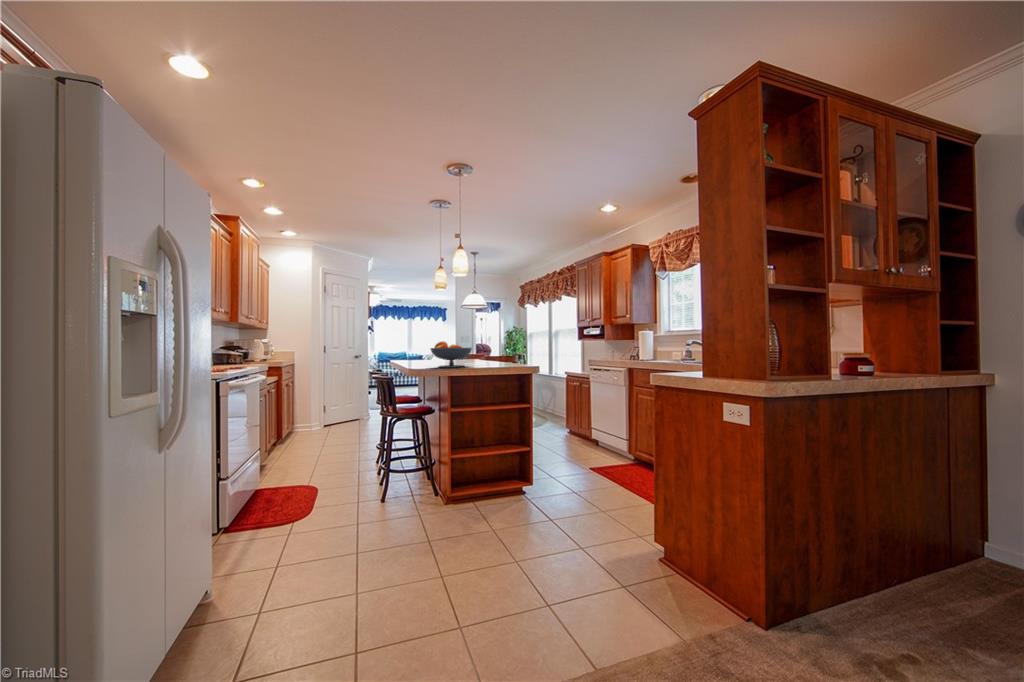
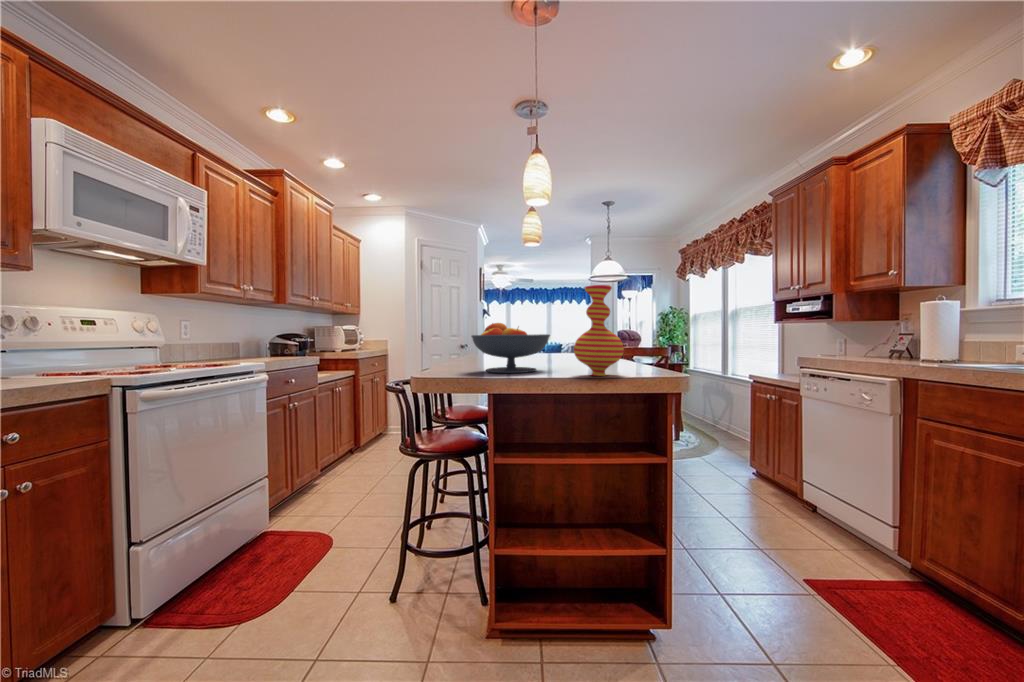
vase: none [489,325,512,367] -> present [574,285,624,376]

